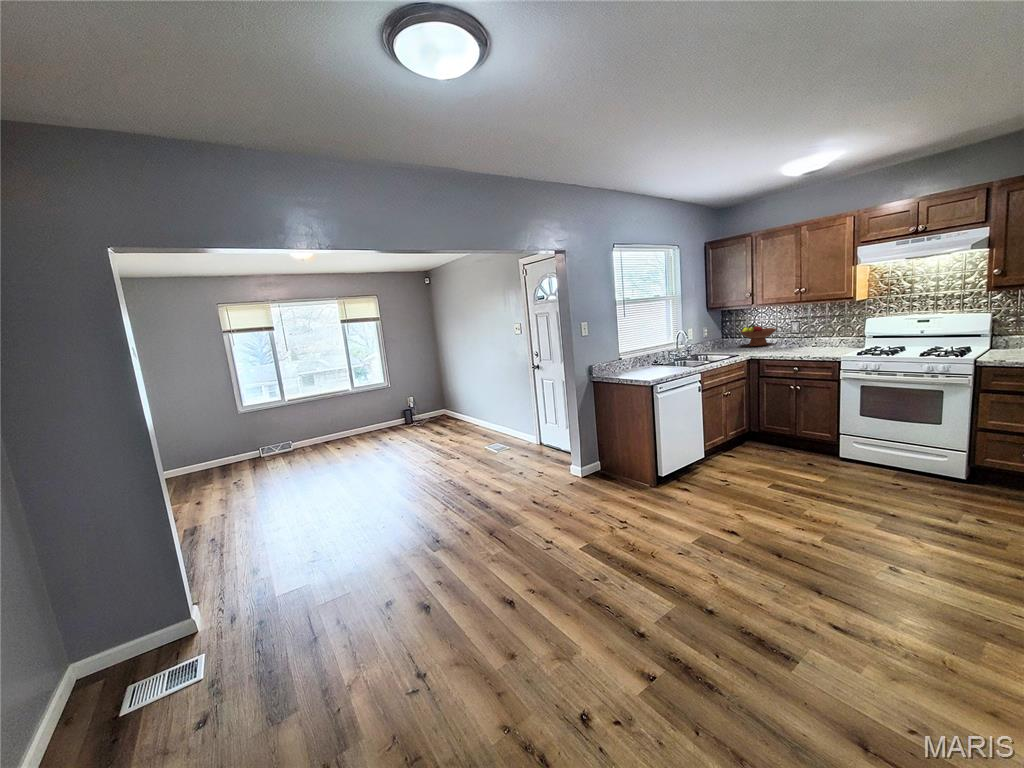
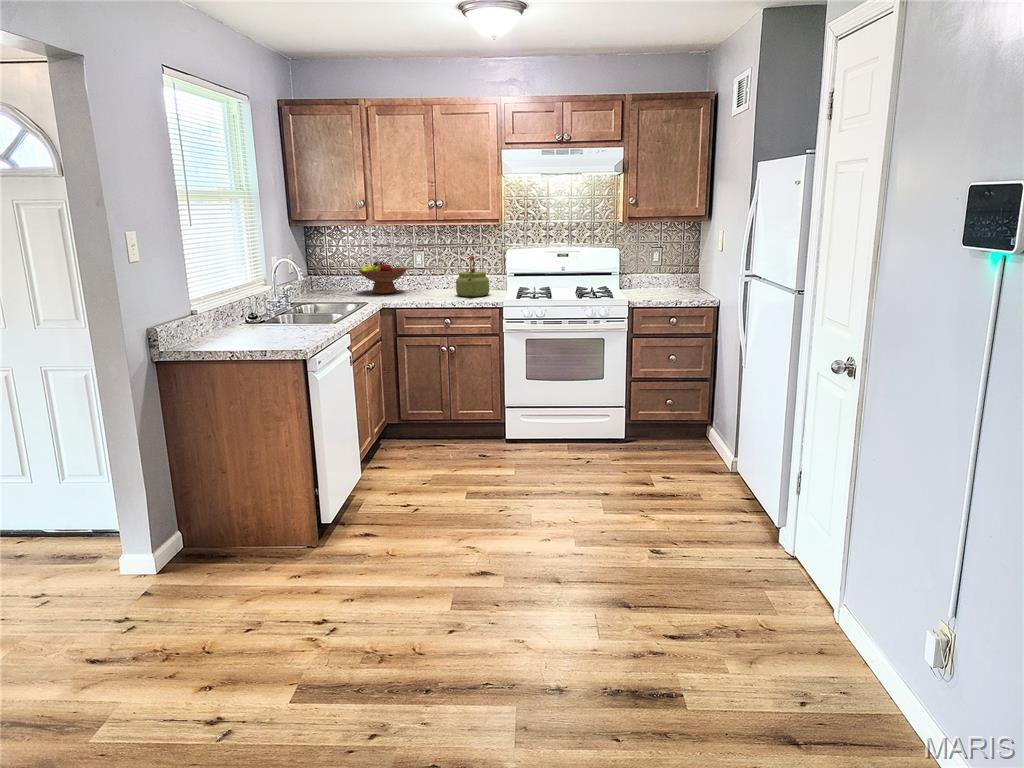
kettle: none [808,319,838,349] -> present [456,256,489,297]

